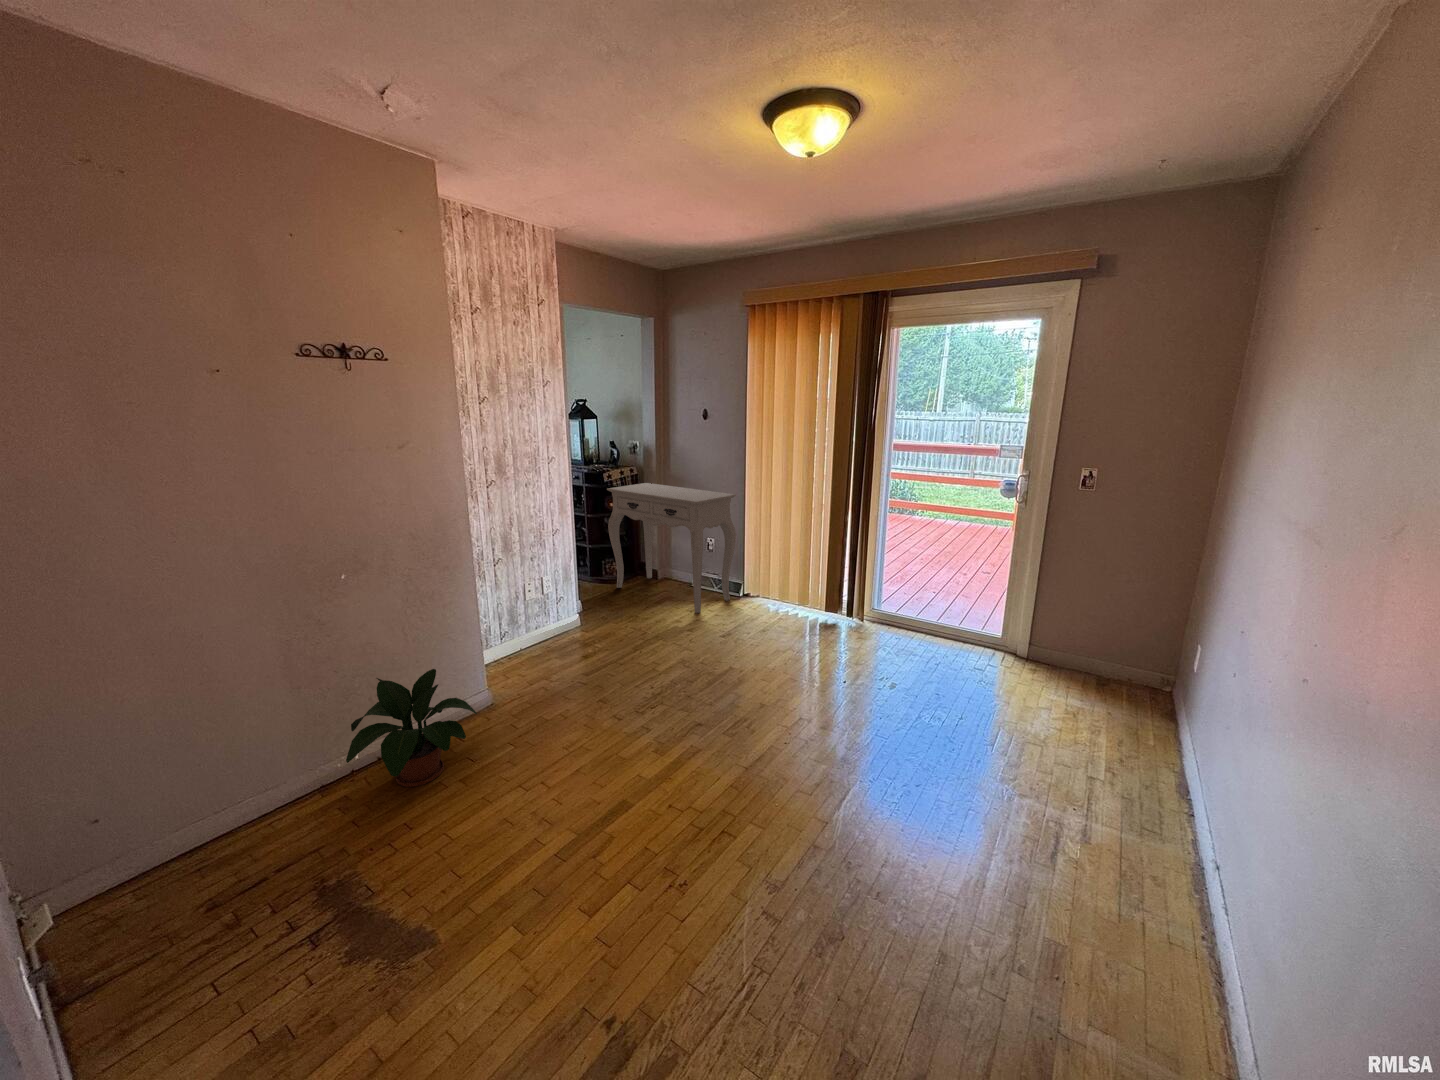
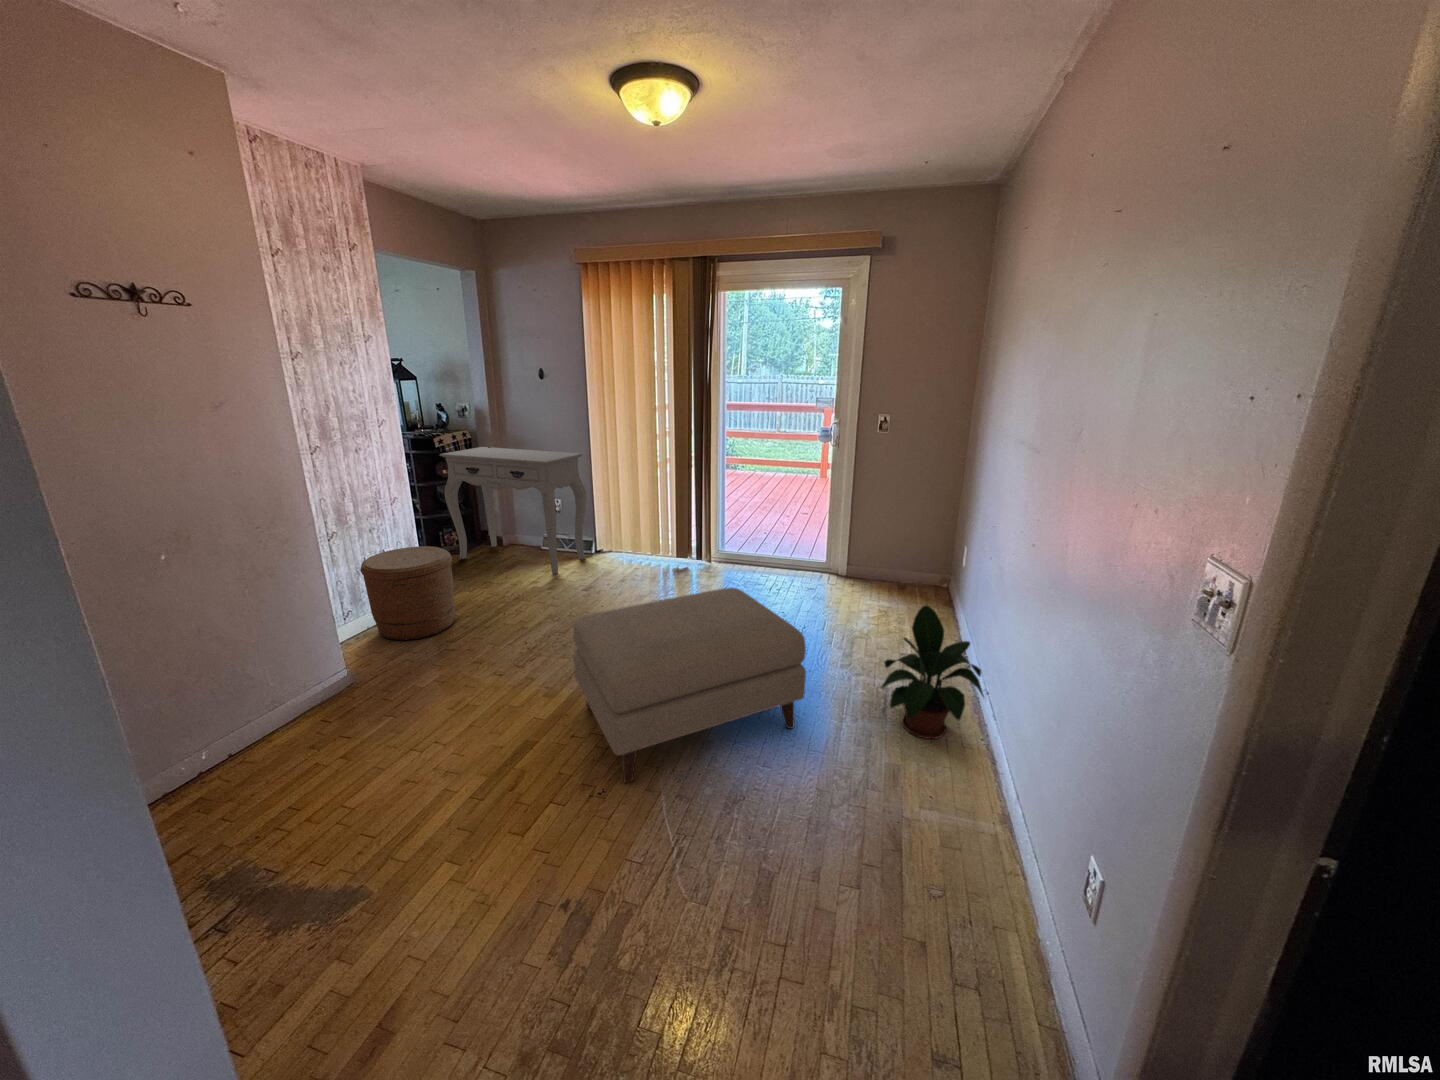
woven basket: none [517,577,597,667] -> present [360,546,455,640]
ottoman: none [681,664,946,884] -> present [573,588,806,783]
potted plant: present [346,669,477,787] -> present [881,606,984,739]

